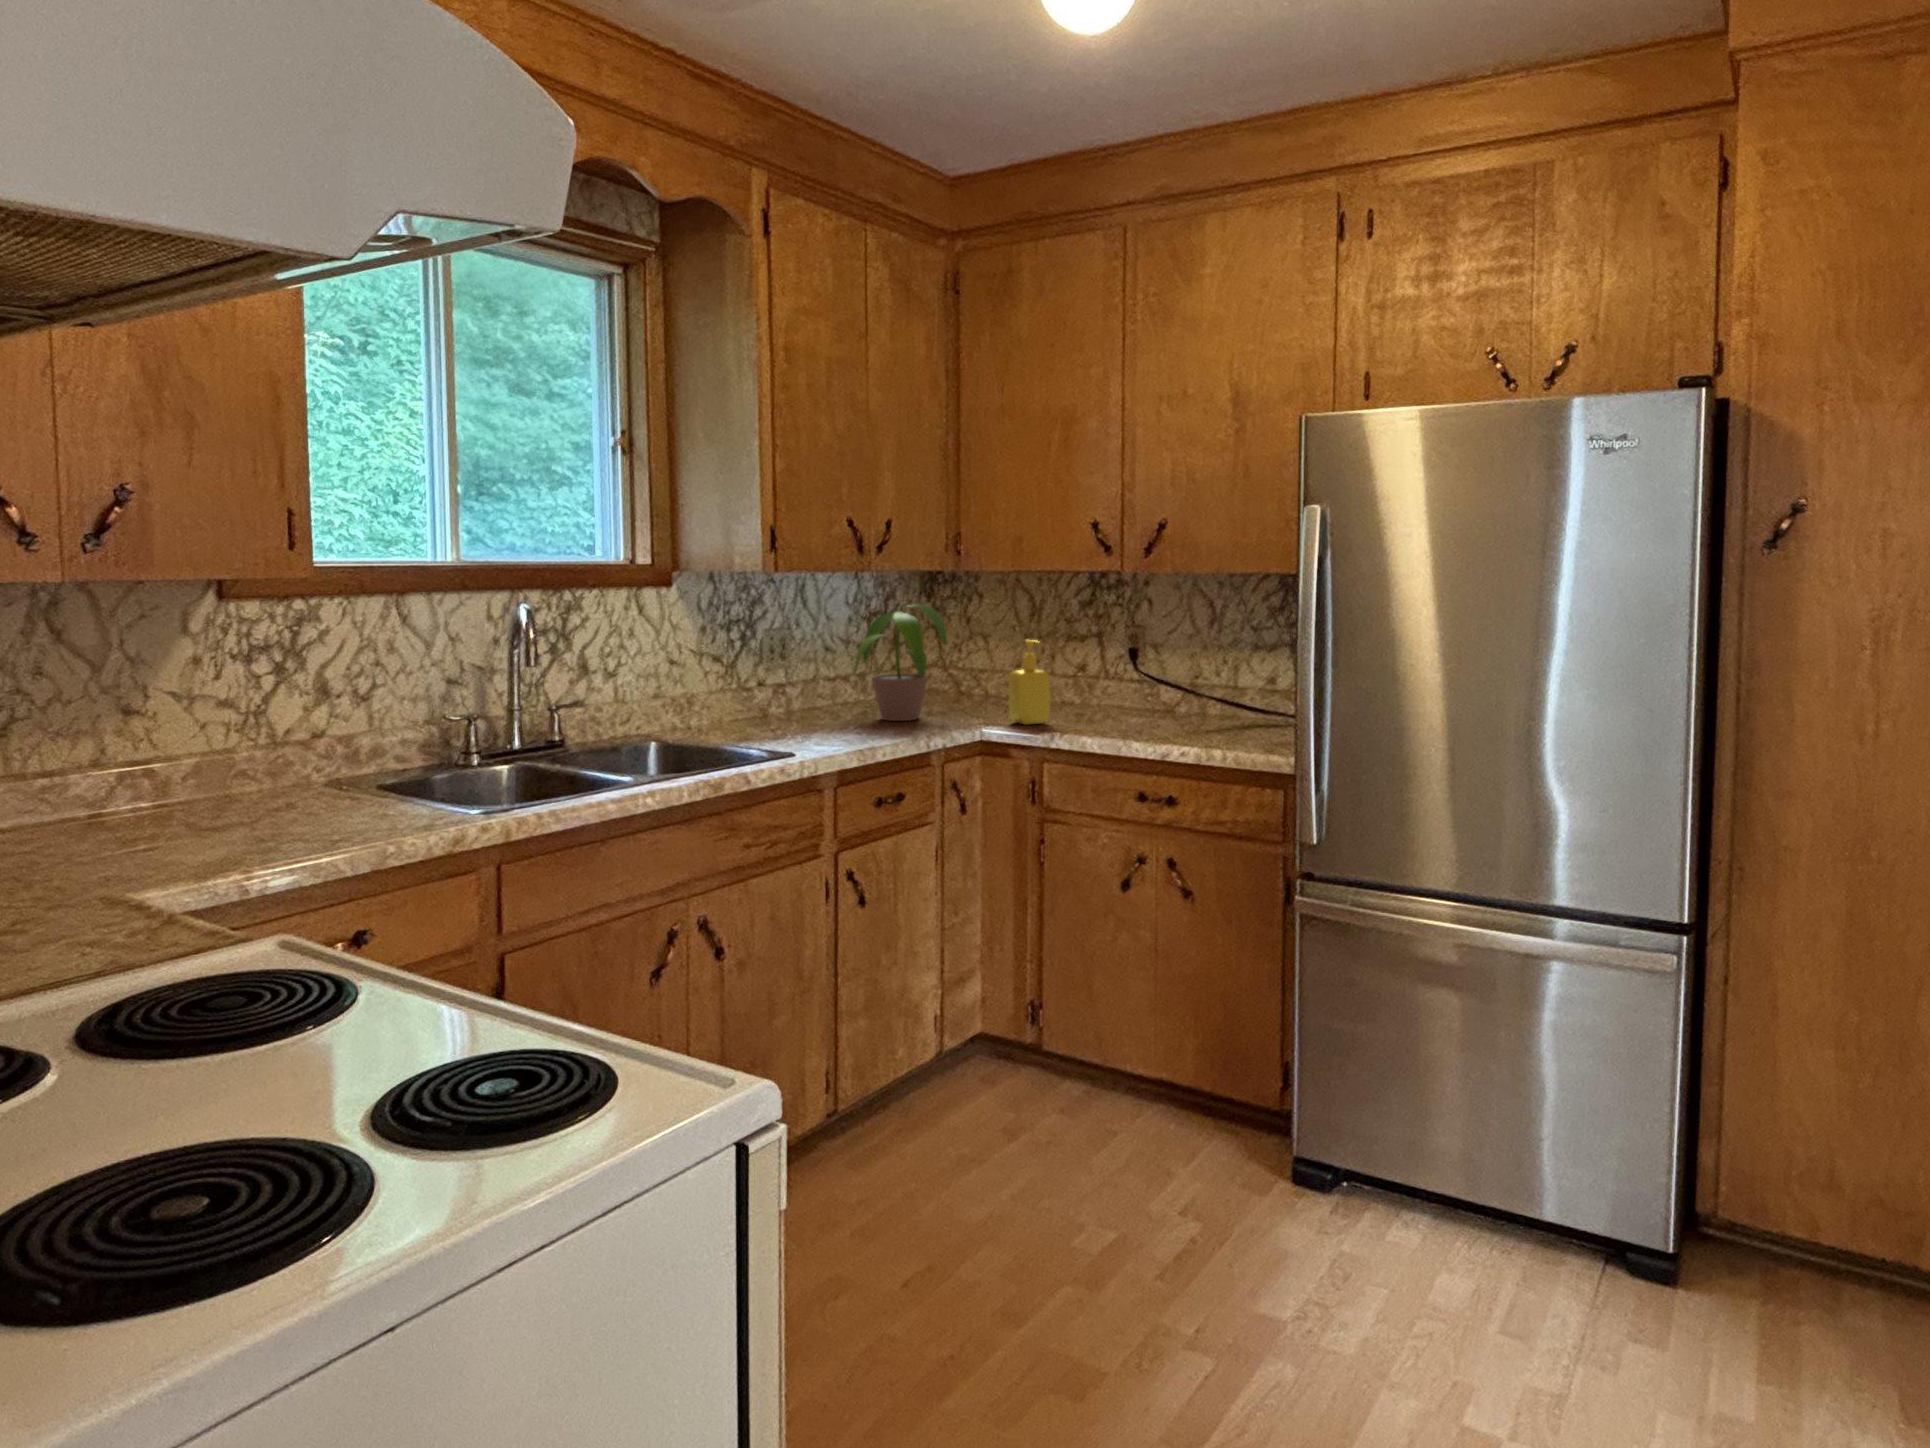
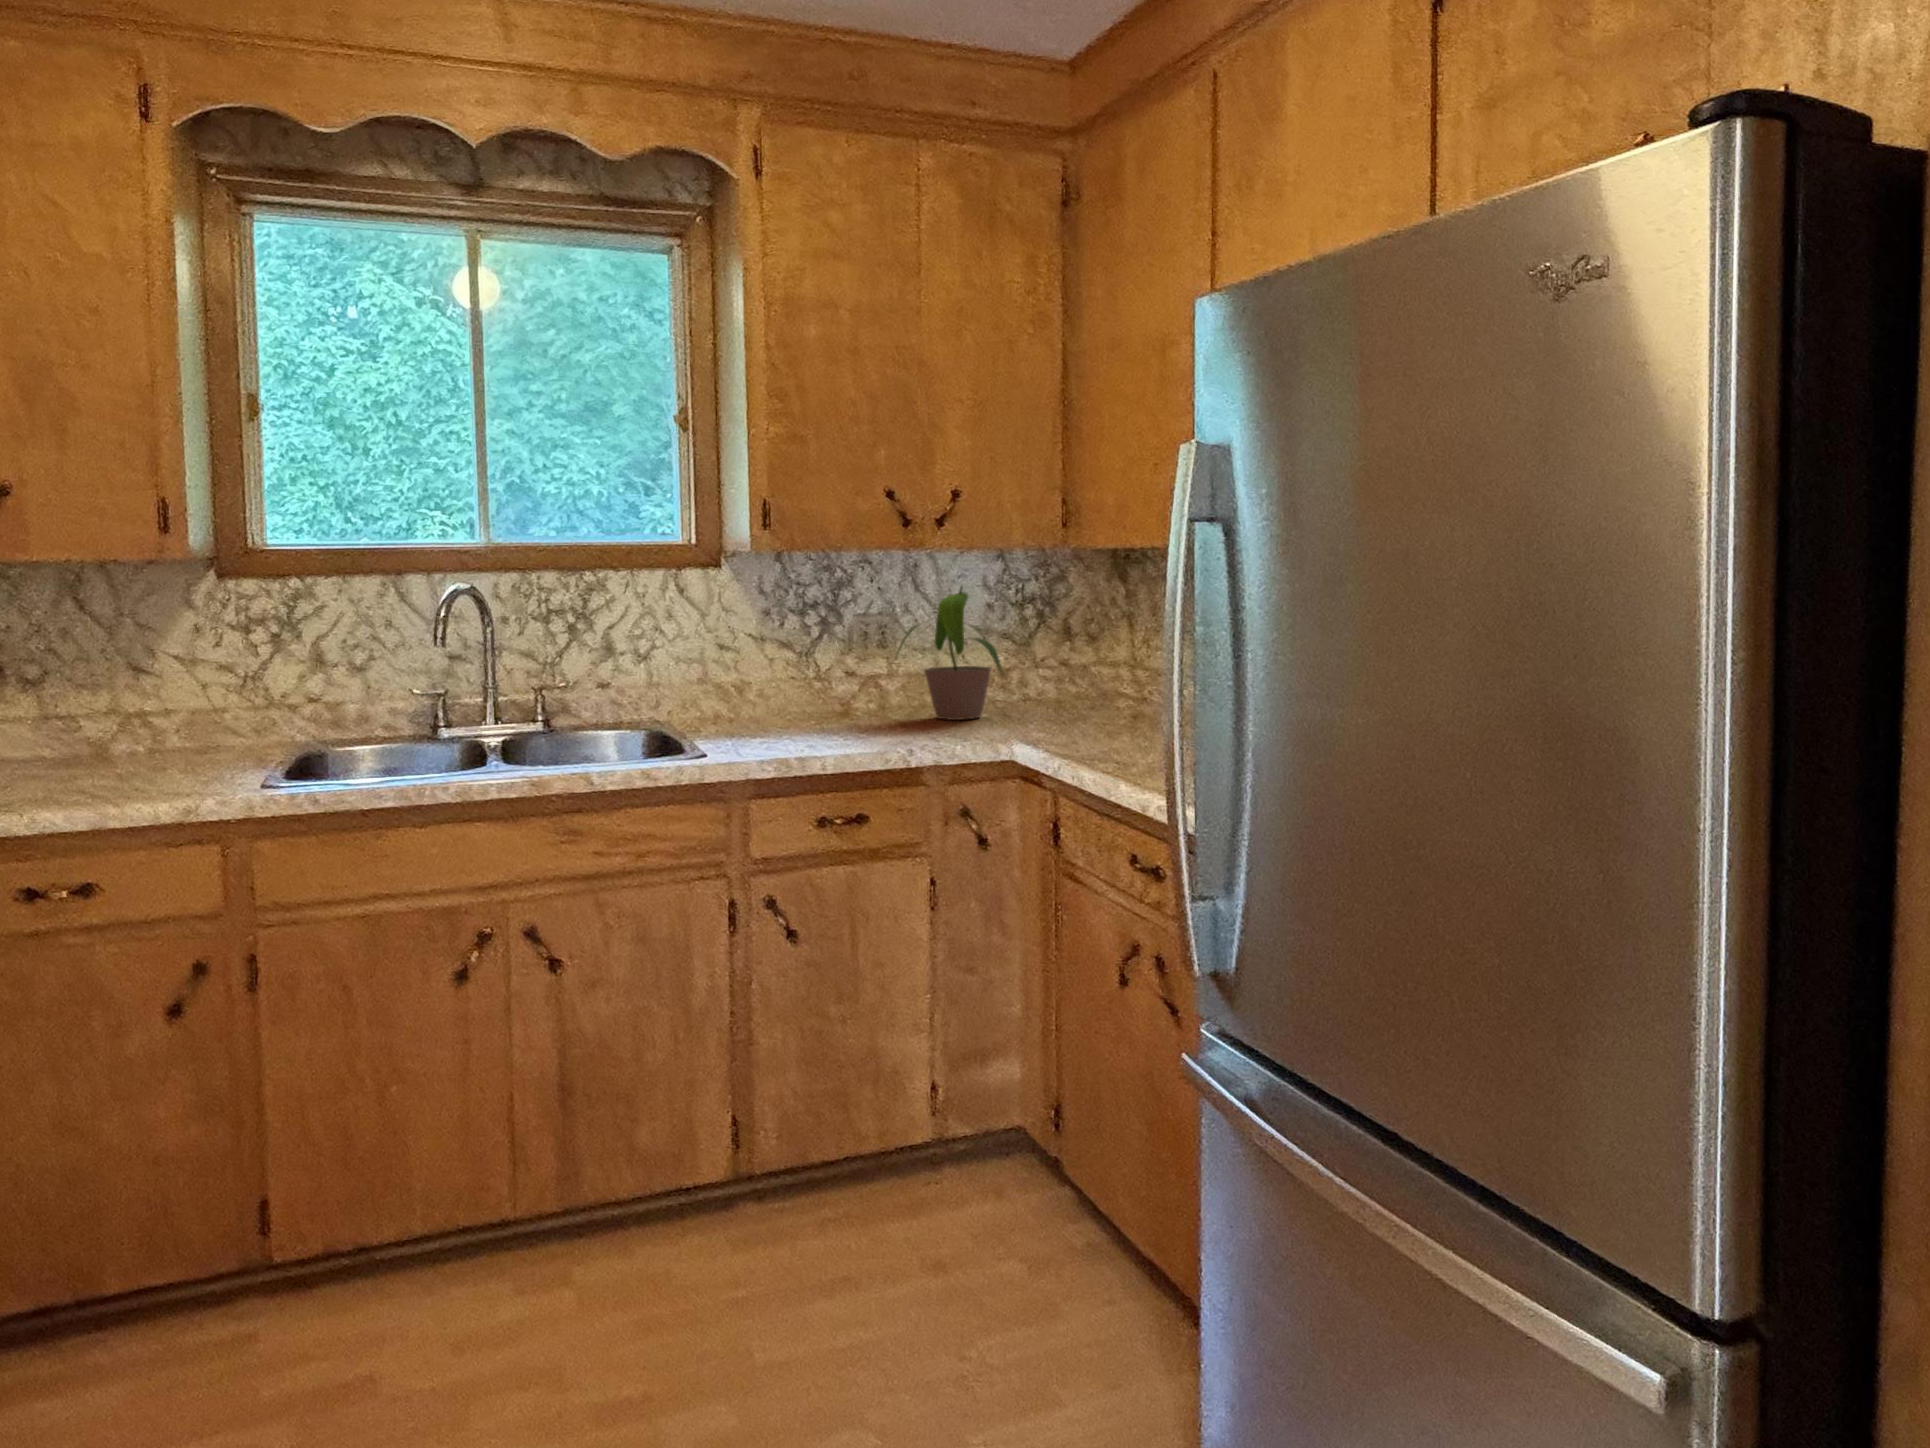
soap dispenser: present [1009,640,1050,725] -> none [1056,626,1102,731]

